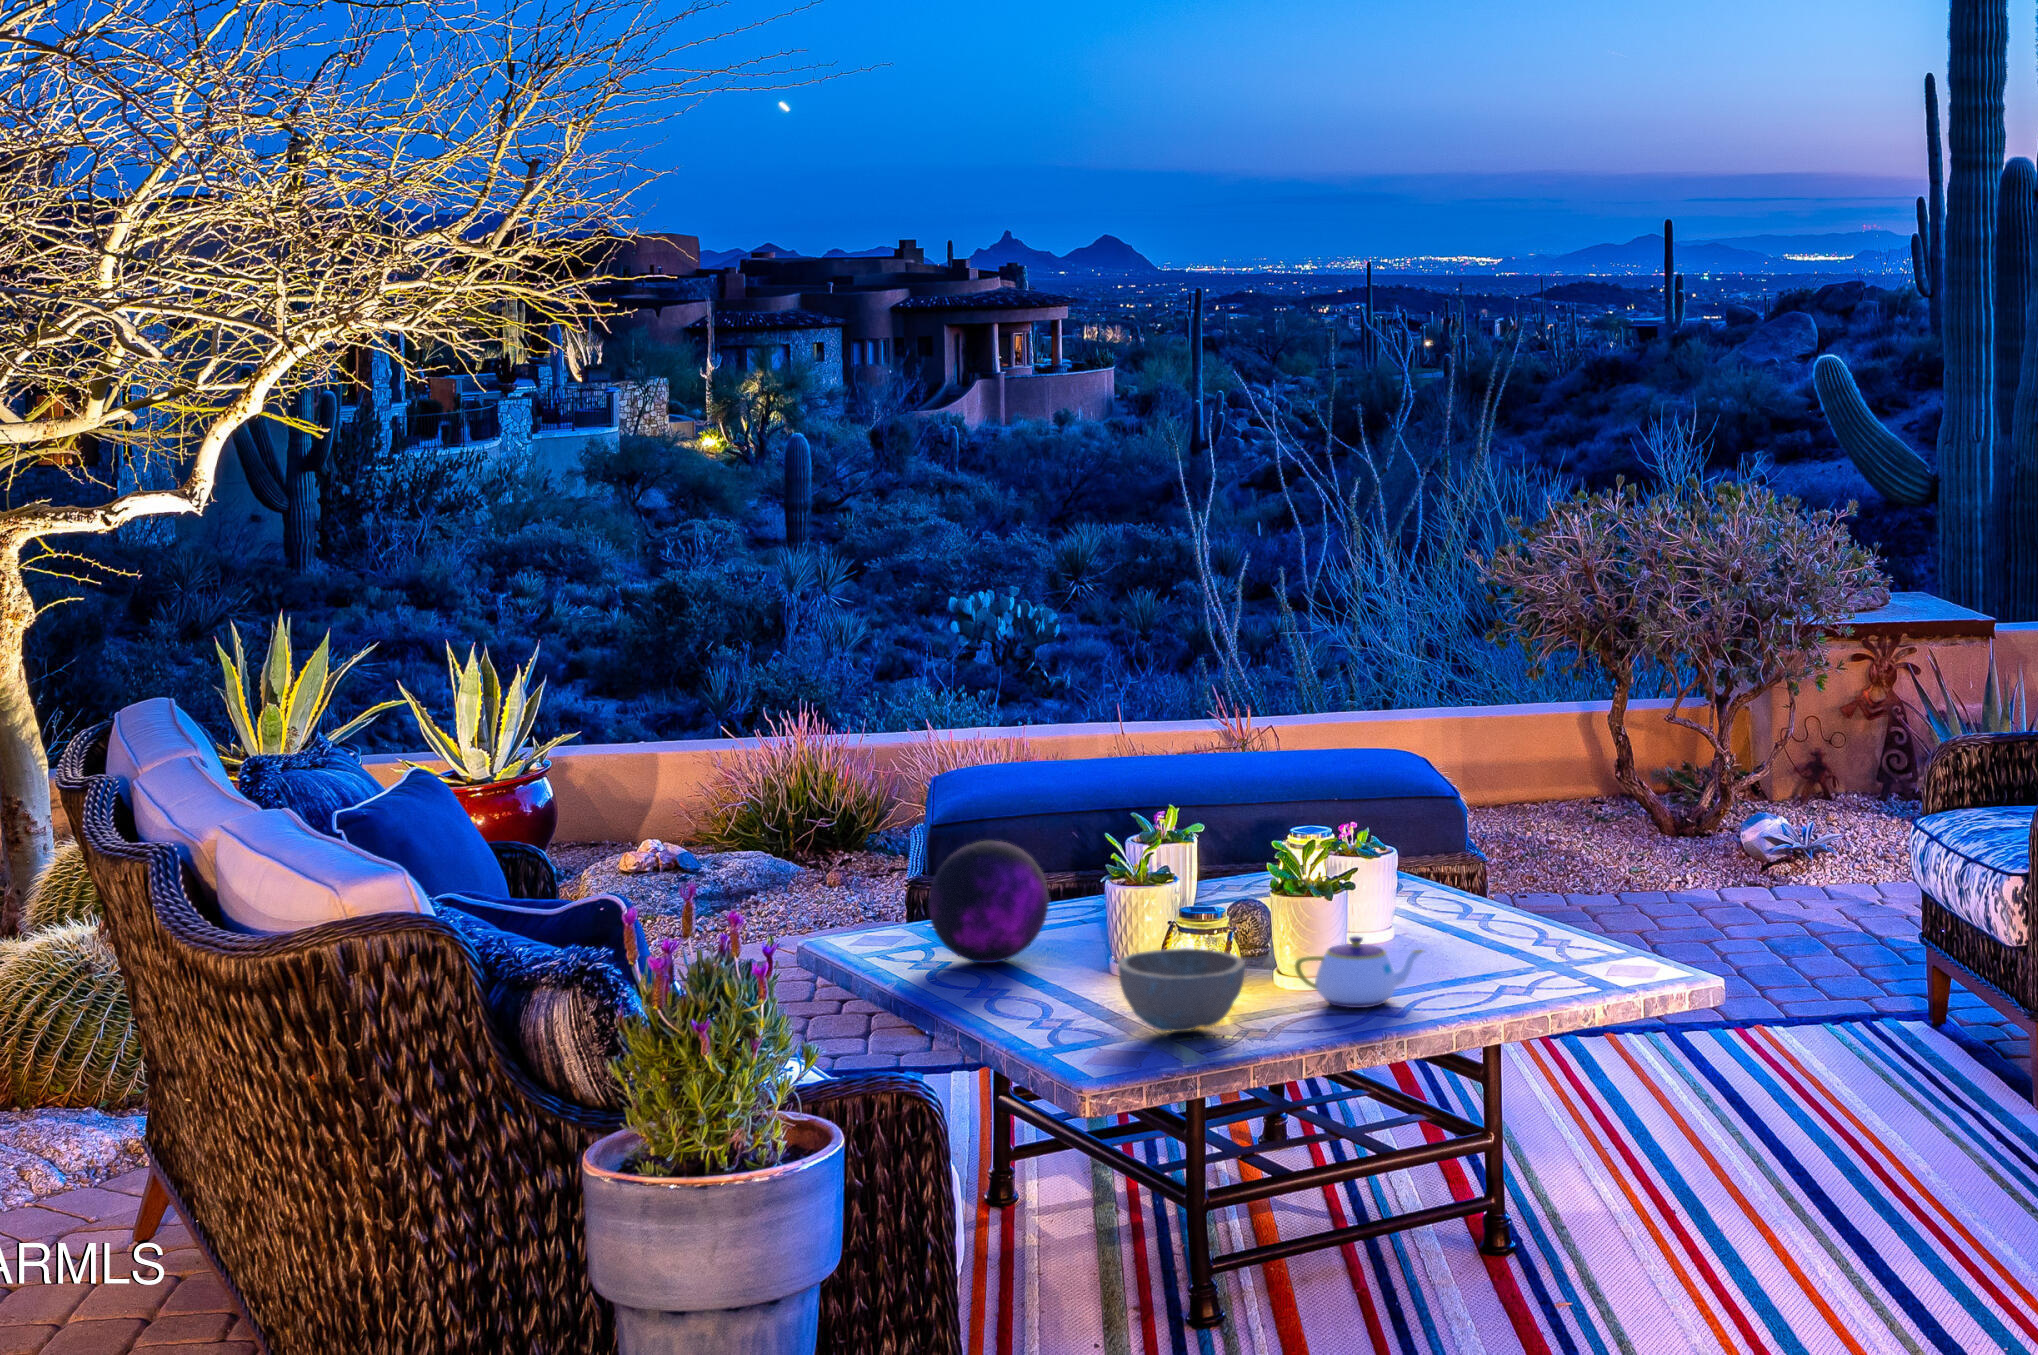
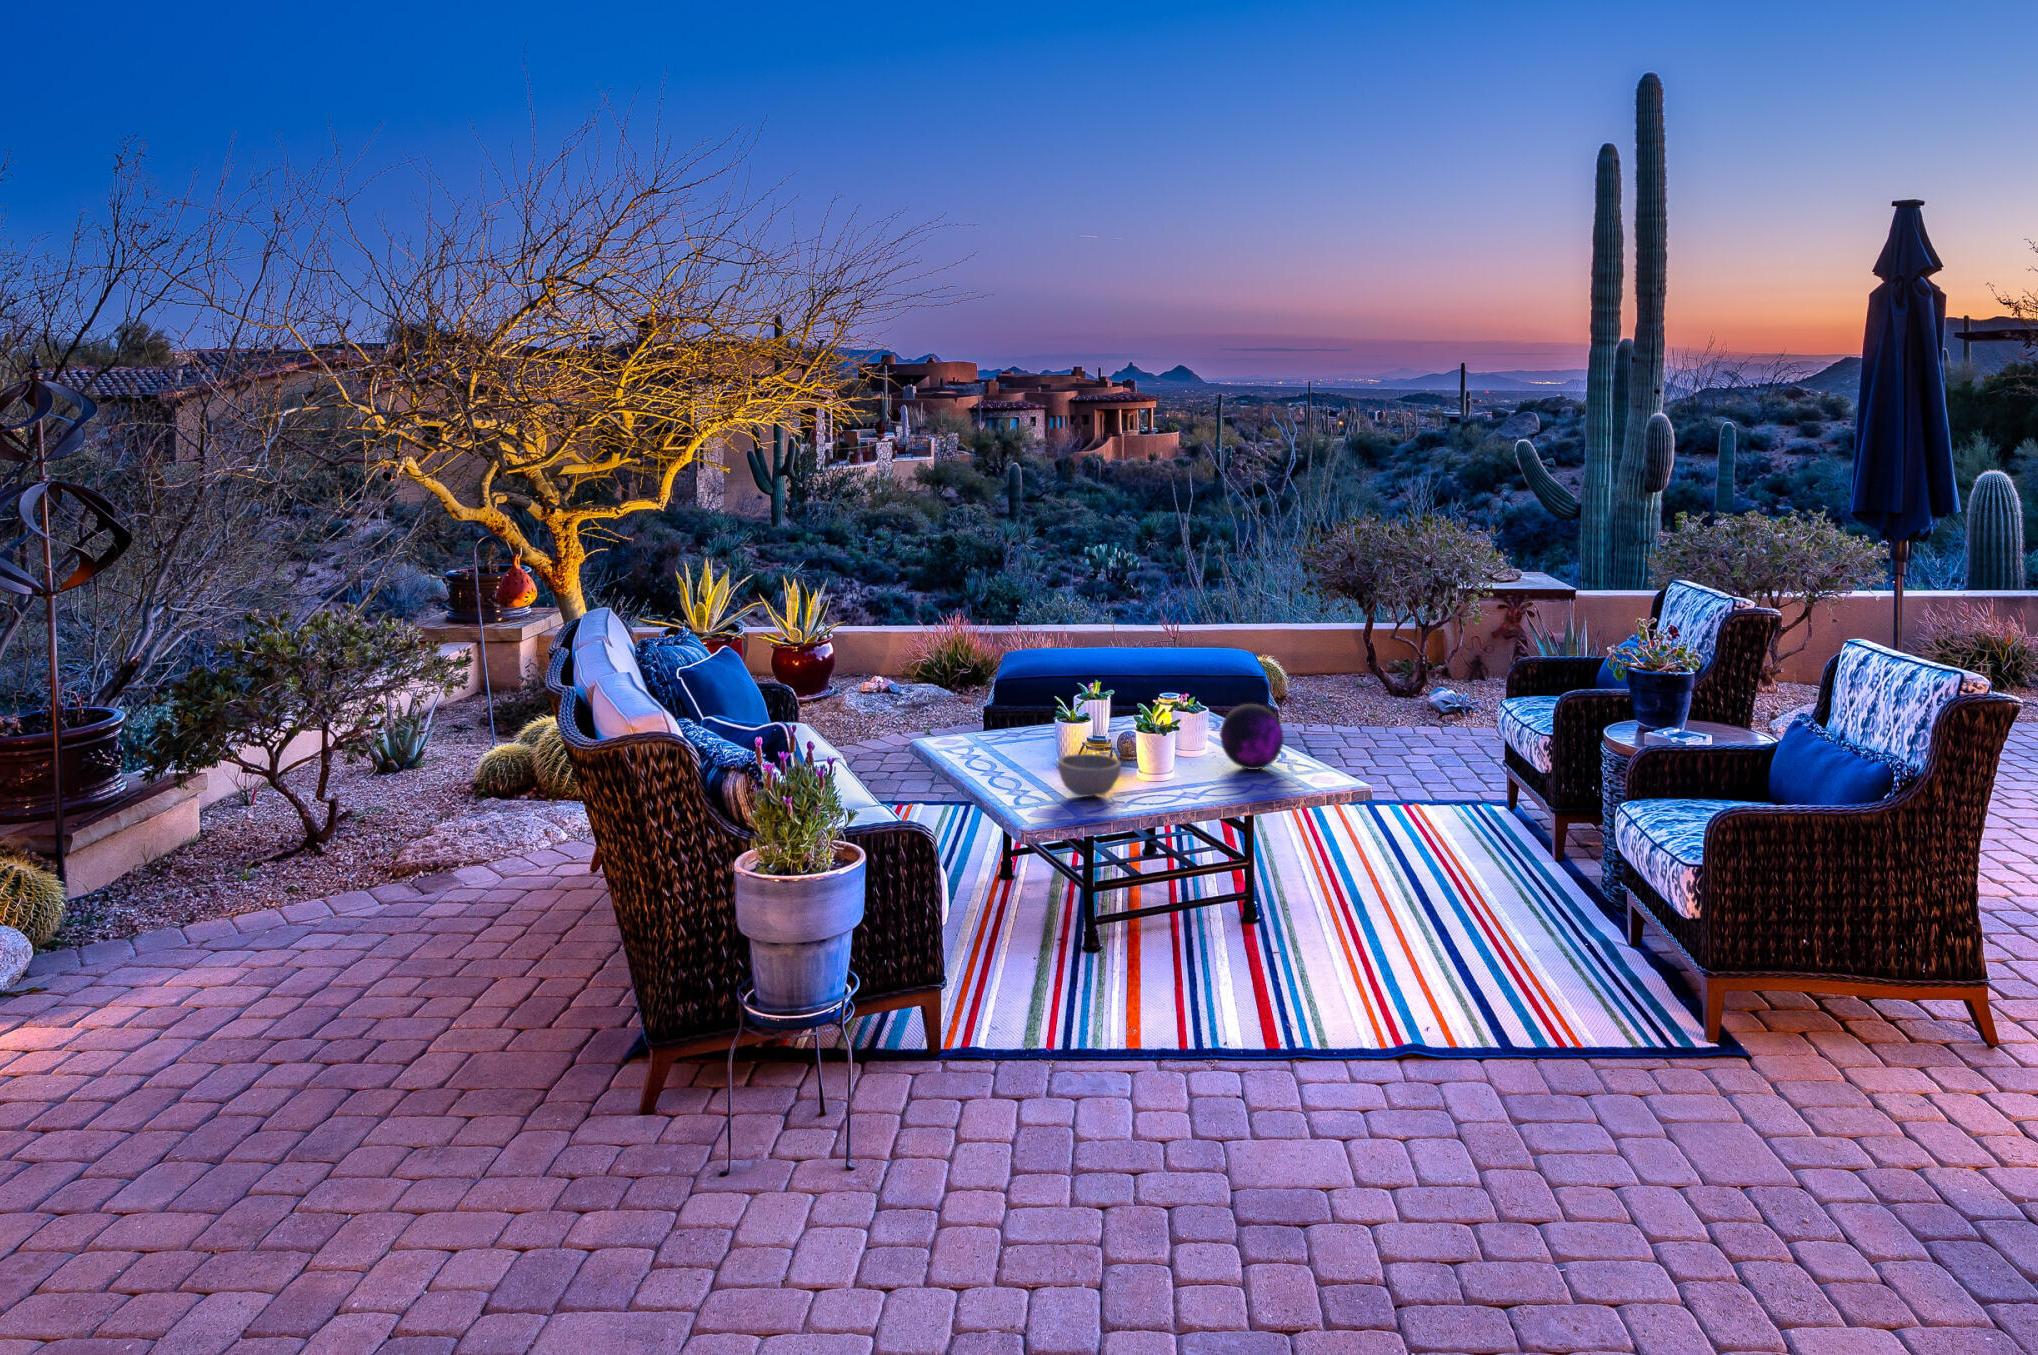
decorative orb: present [928,841,1049,963] -> present [1220,704,1283,770]
teapot: present [1295,936,1423,1008] -> none [1148,753,1215,790]

